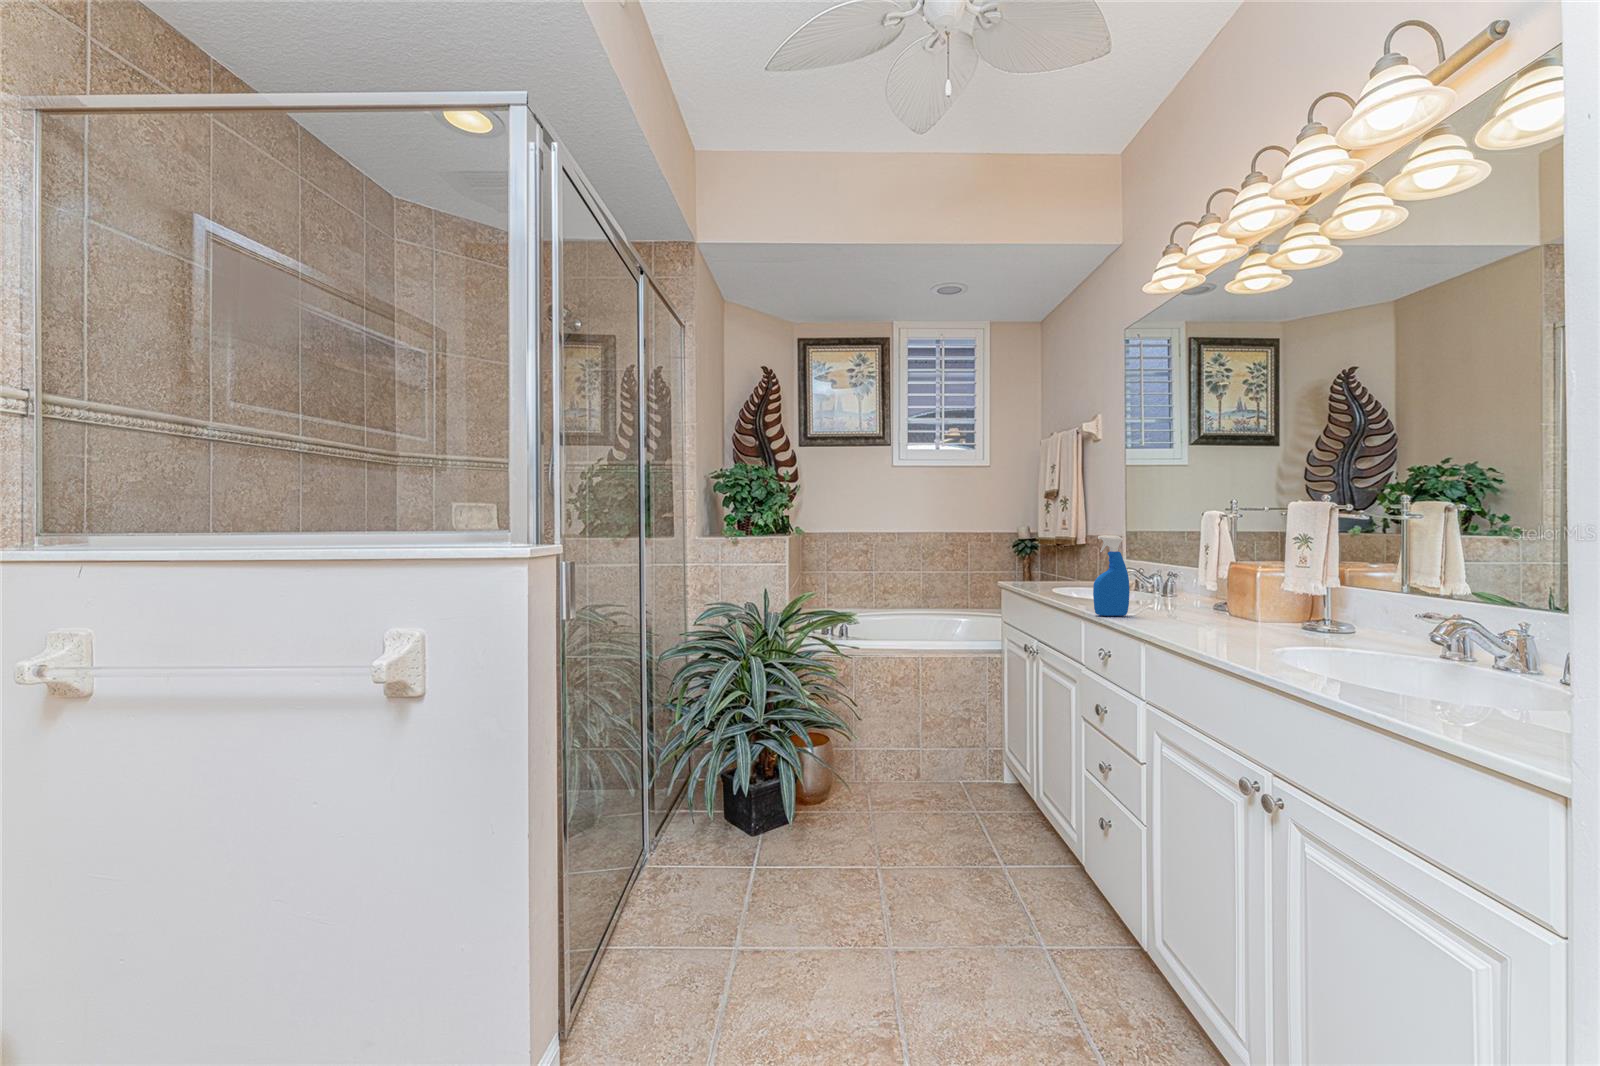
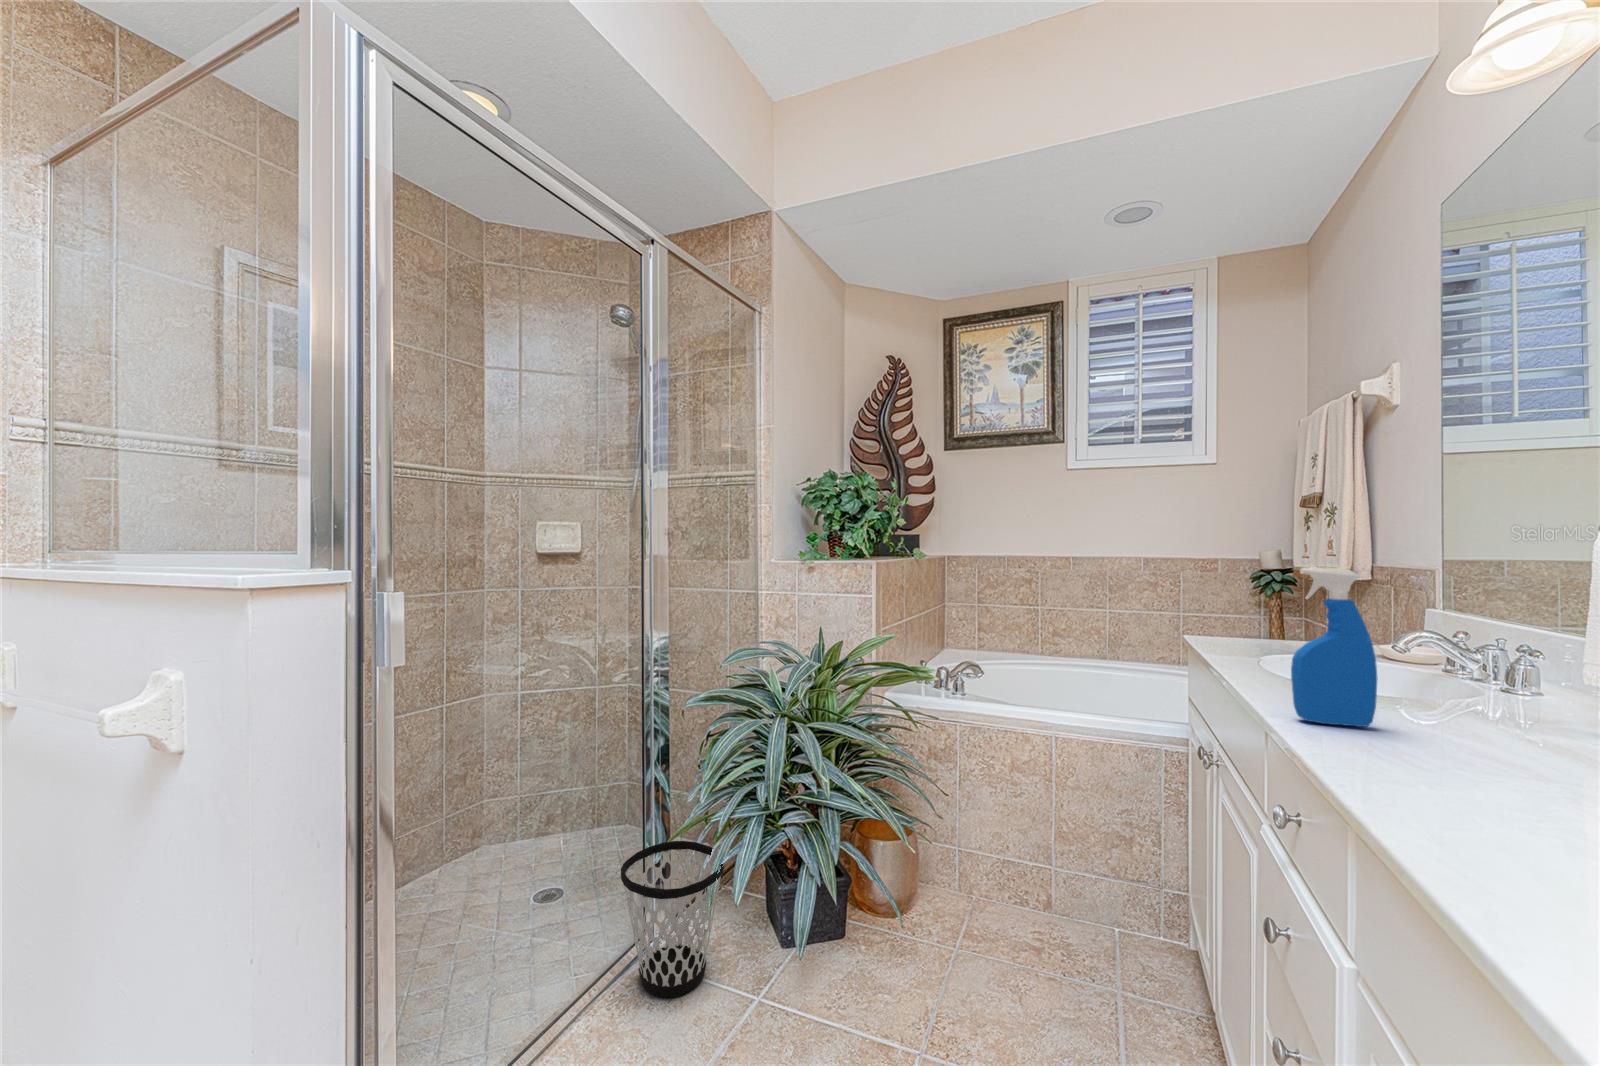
wastebasket: none [640,764,720,878] -> present [621,841,724,998]

